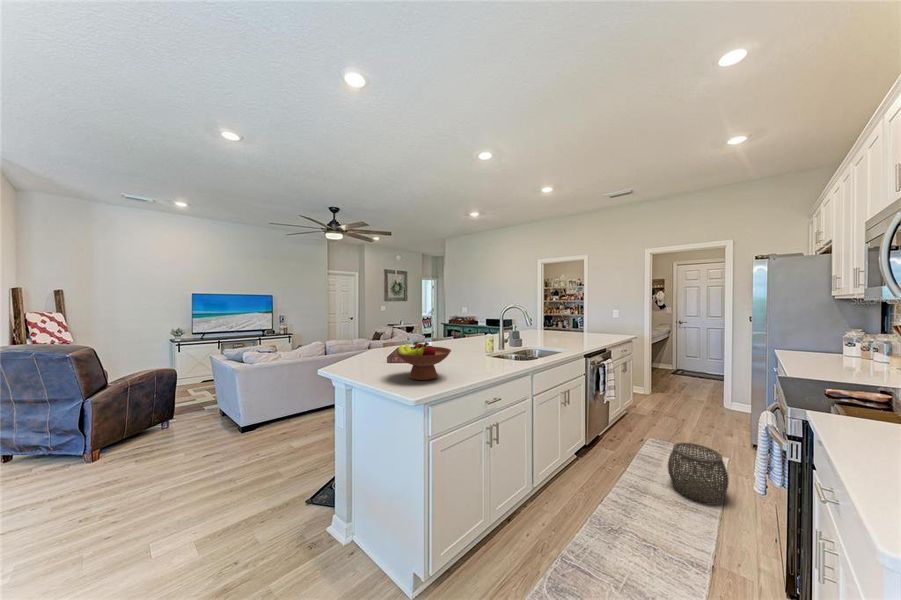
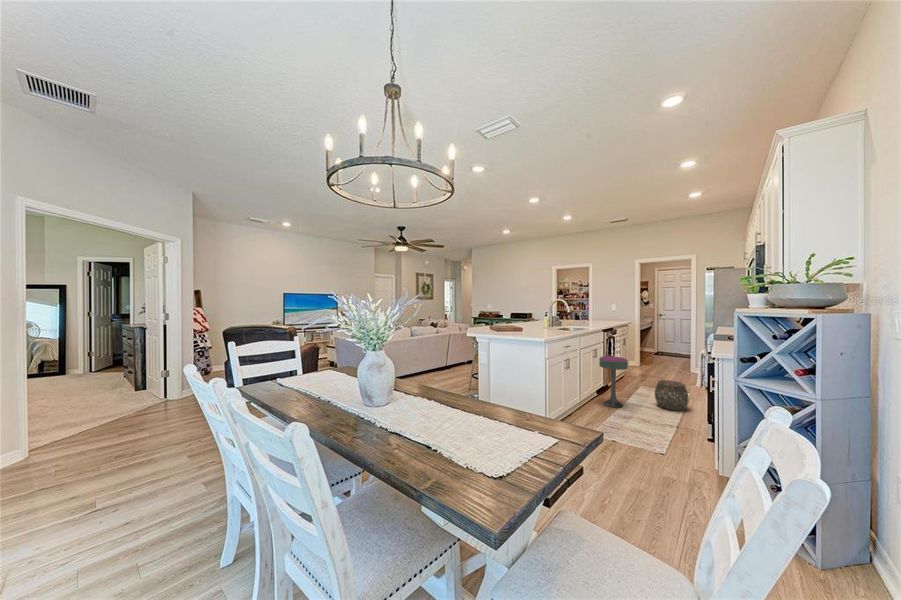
fruit bowl: present [395,341,451,380] -> none [512,316,543,336]
bar stool: none [575,400,622,490] -> present [599,356,628,407]

